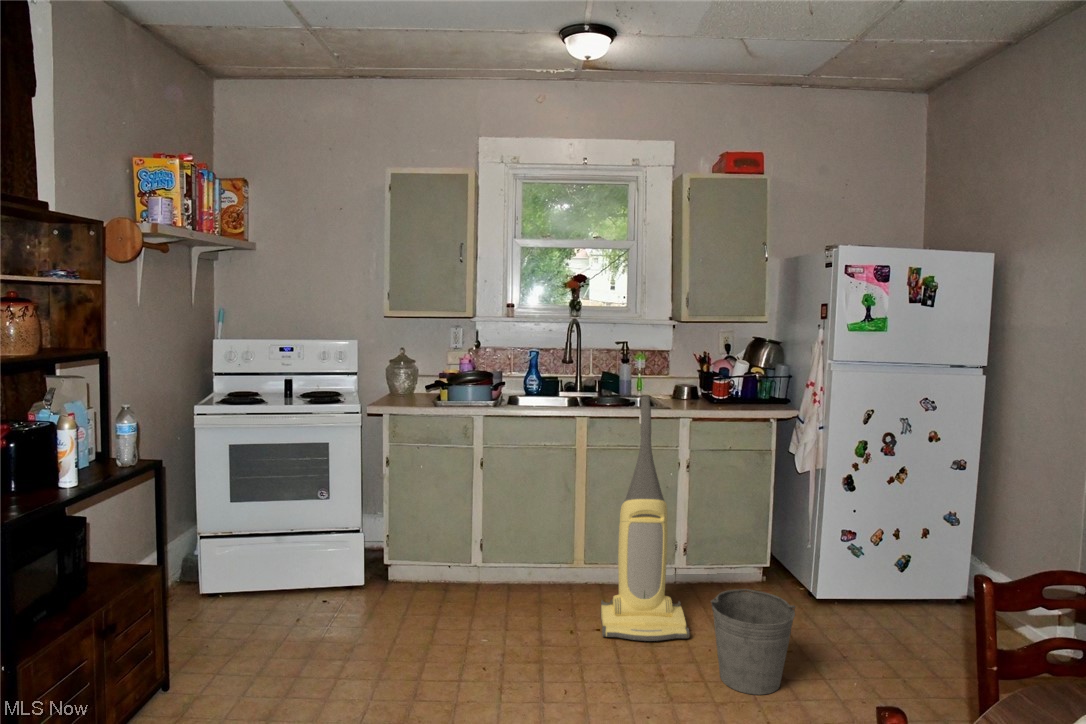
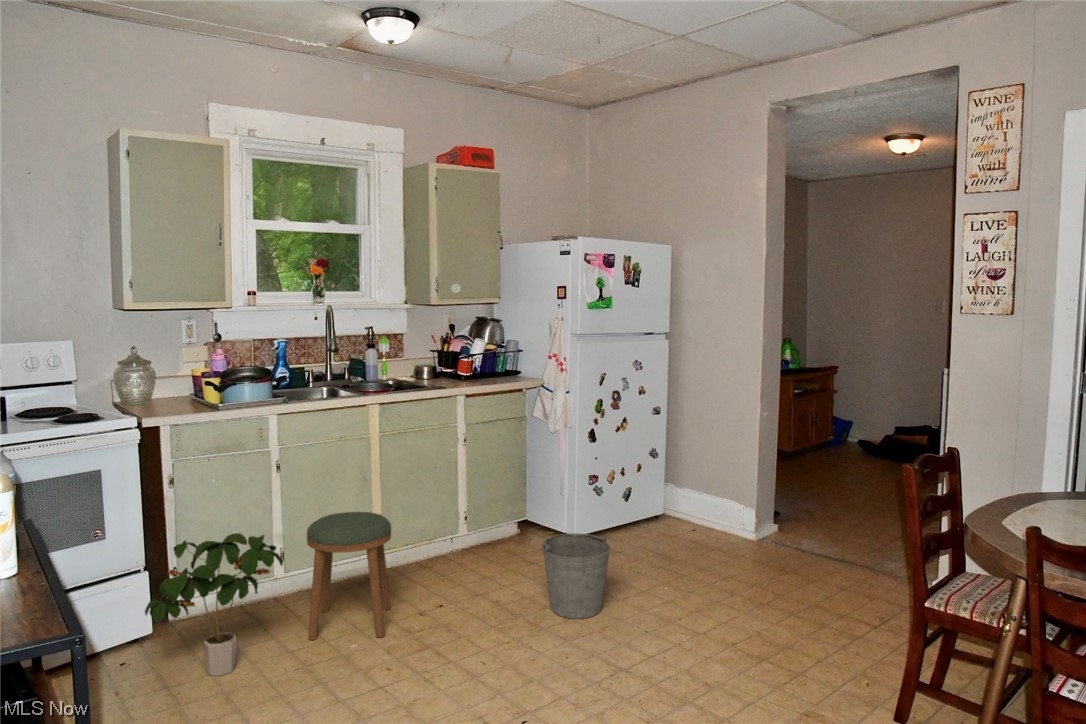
vacuum cleaner: present [601,396,690,641] -> none [417,376,506,611]
potted plant: none [340,517,448,640] -> present [145,533,283,676]
stool: none [476,518,569,648] -> present [307,512,391,640]

